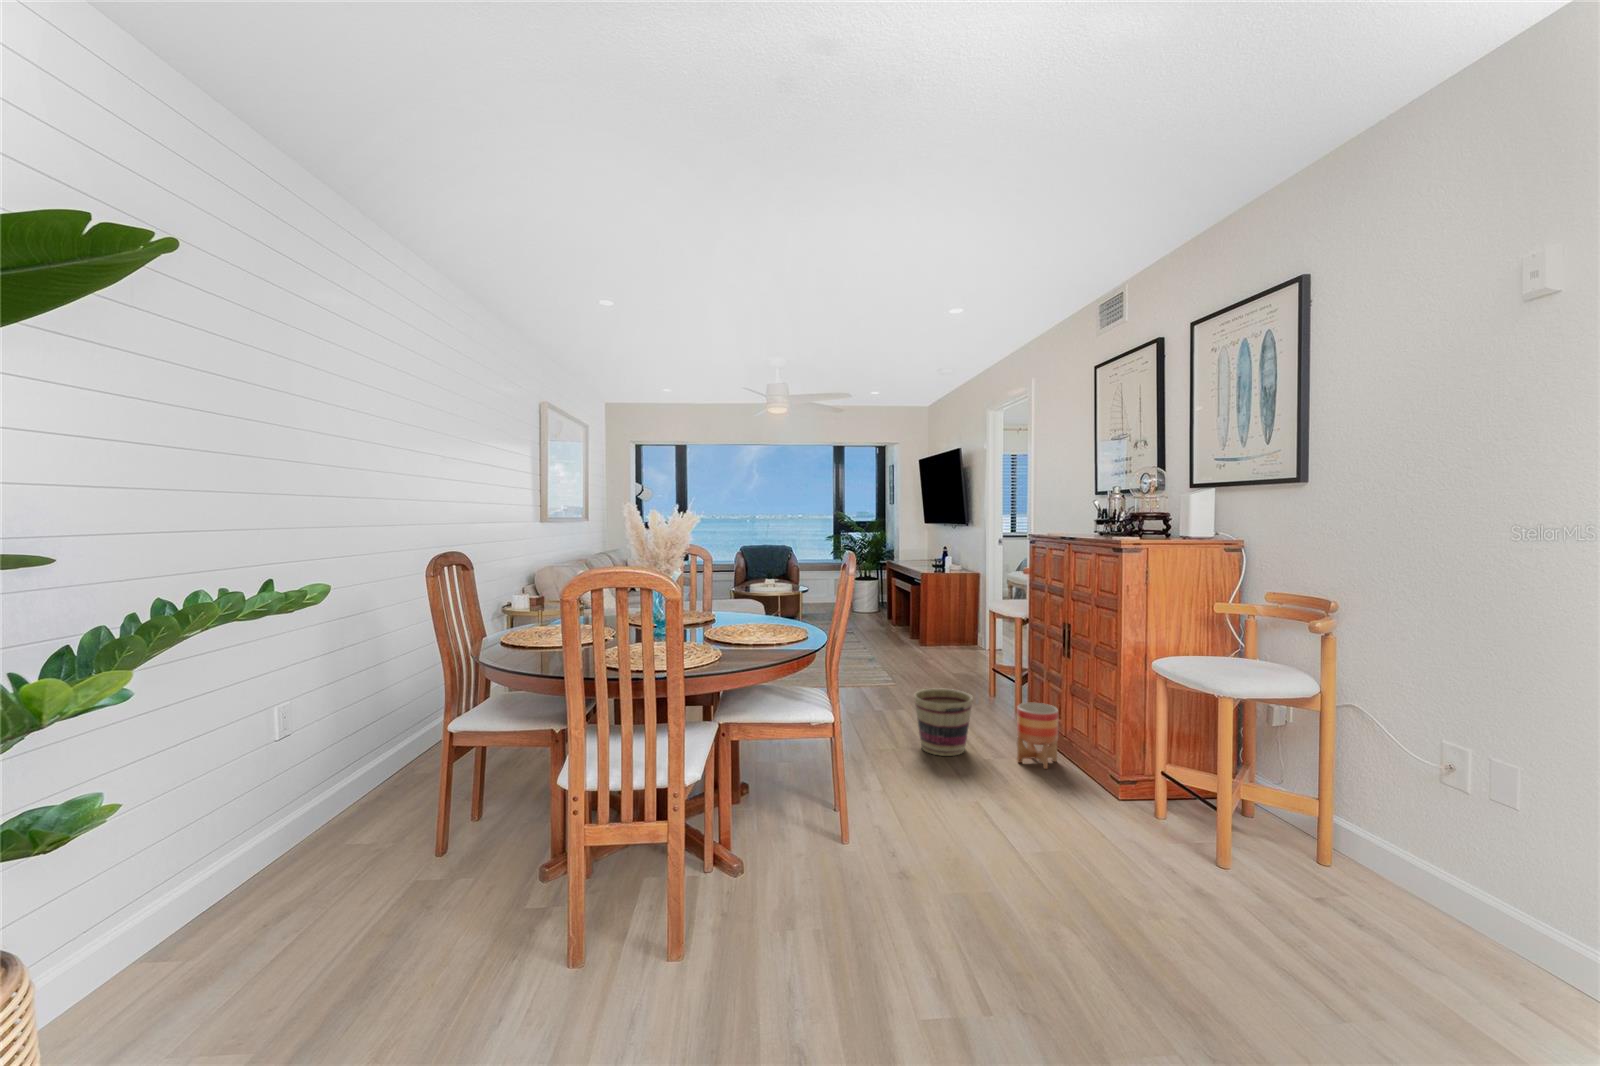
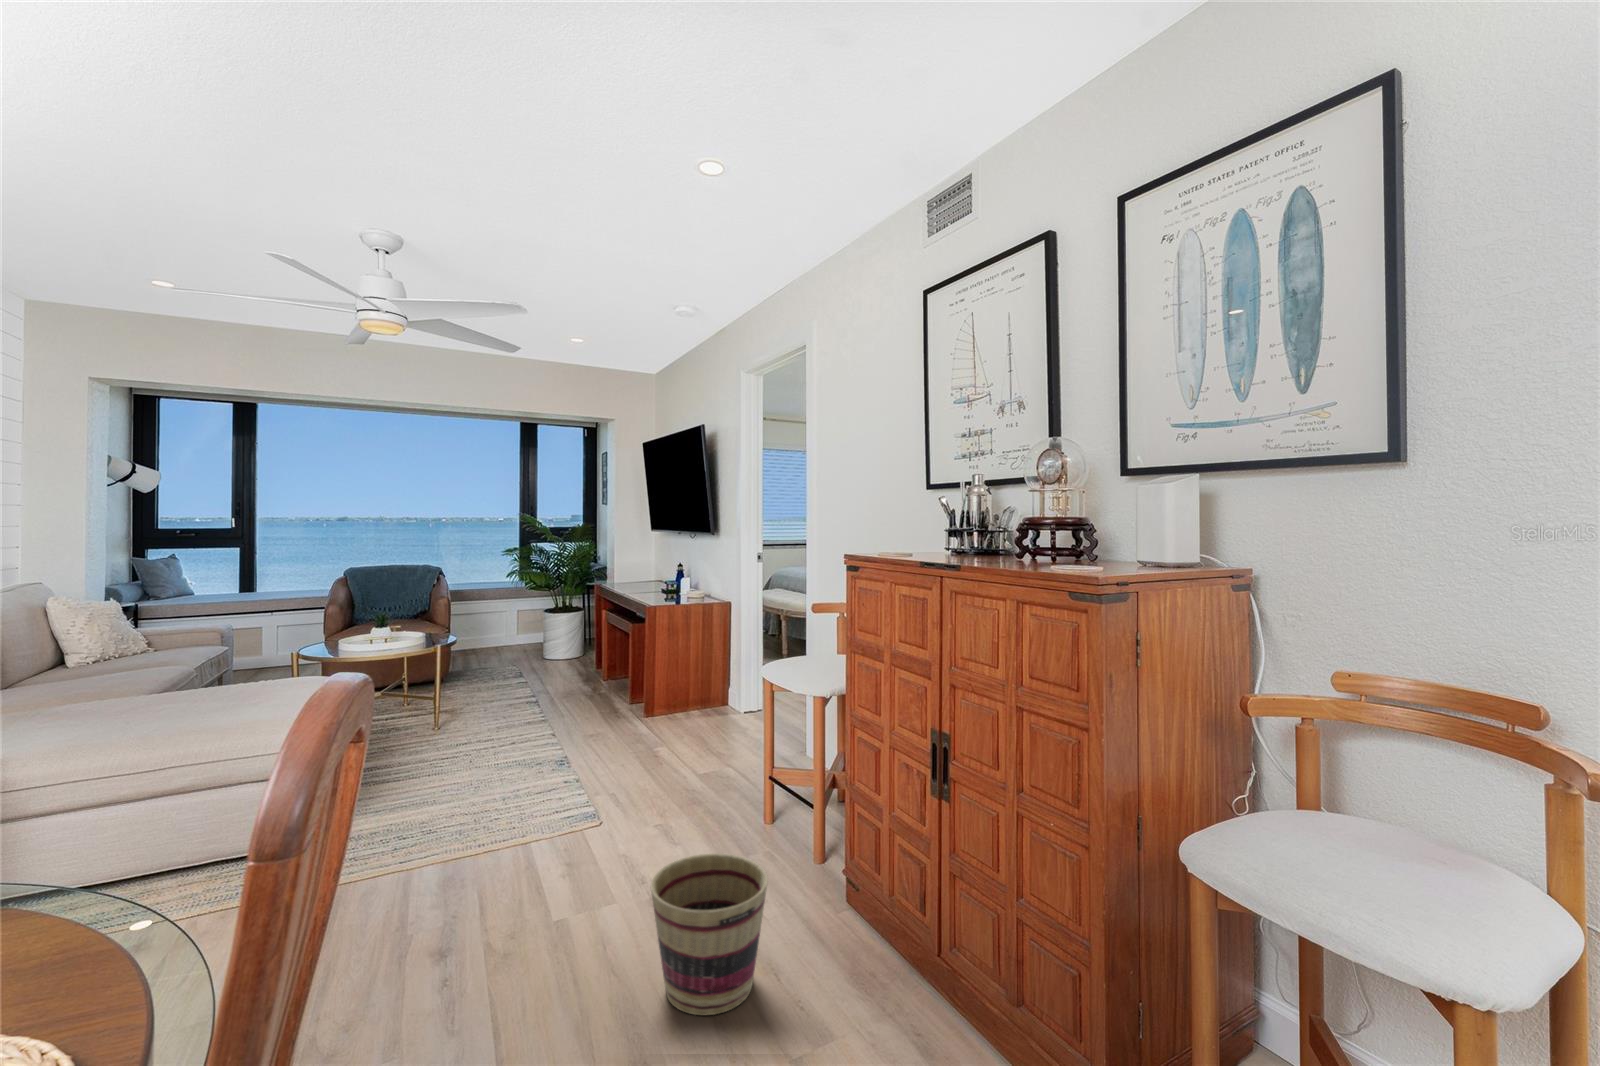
planter: present [1017,703,1058,769] -> none [852,868,927,1011]

